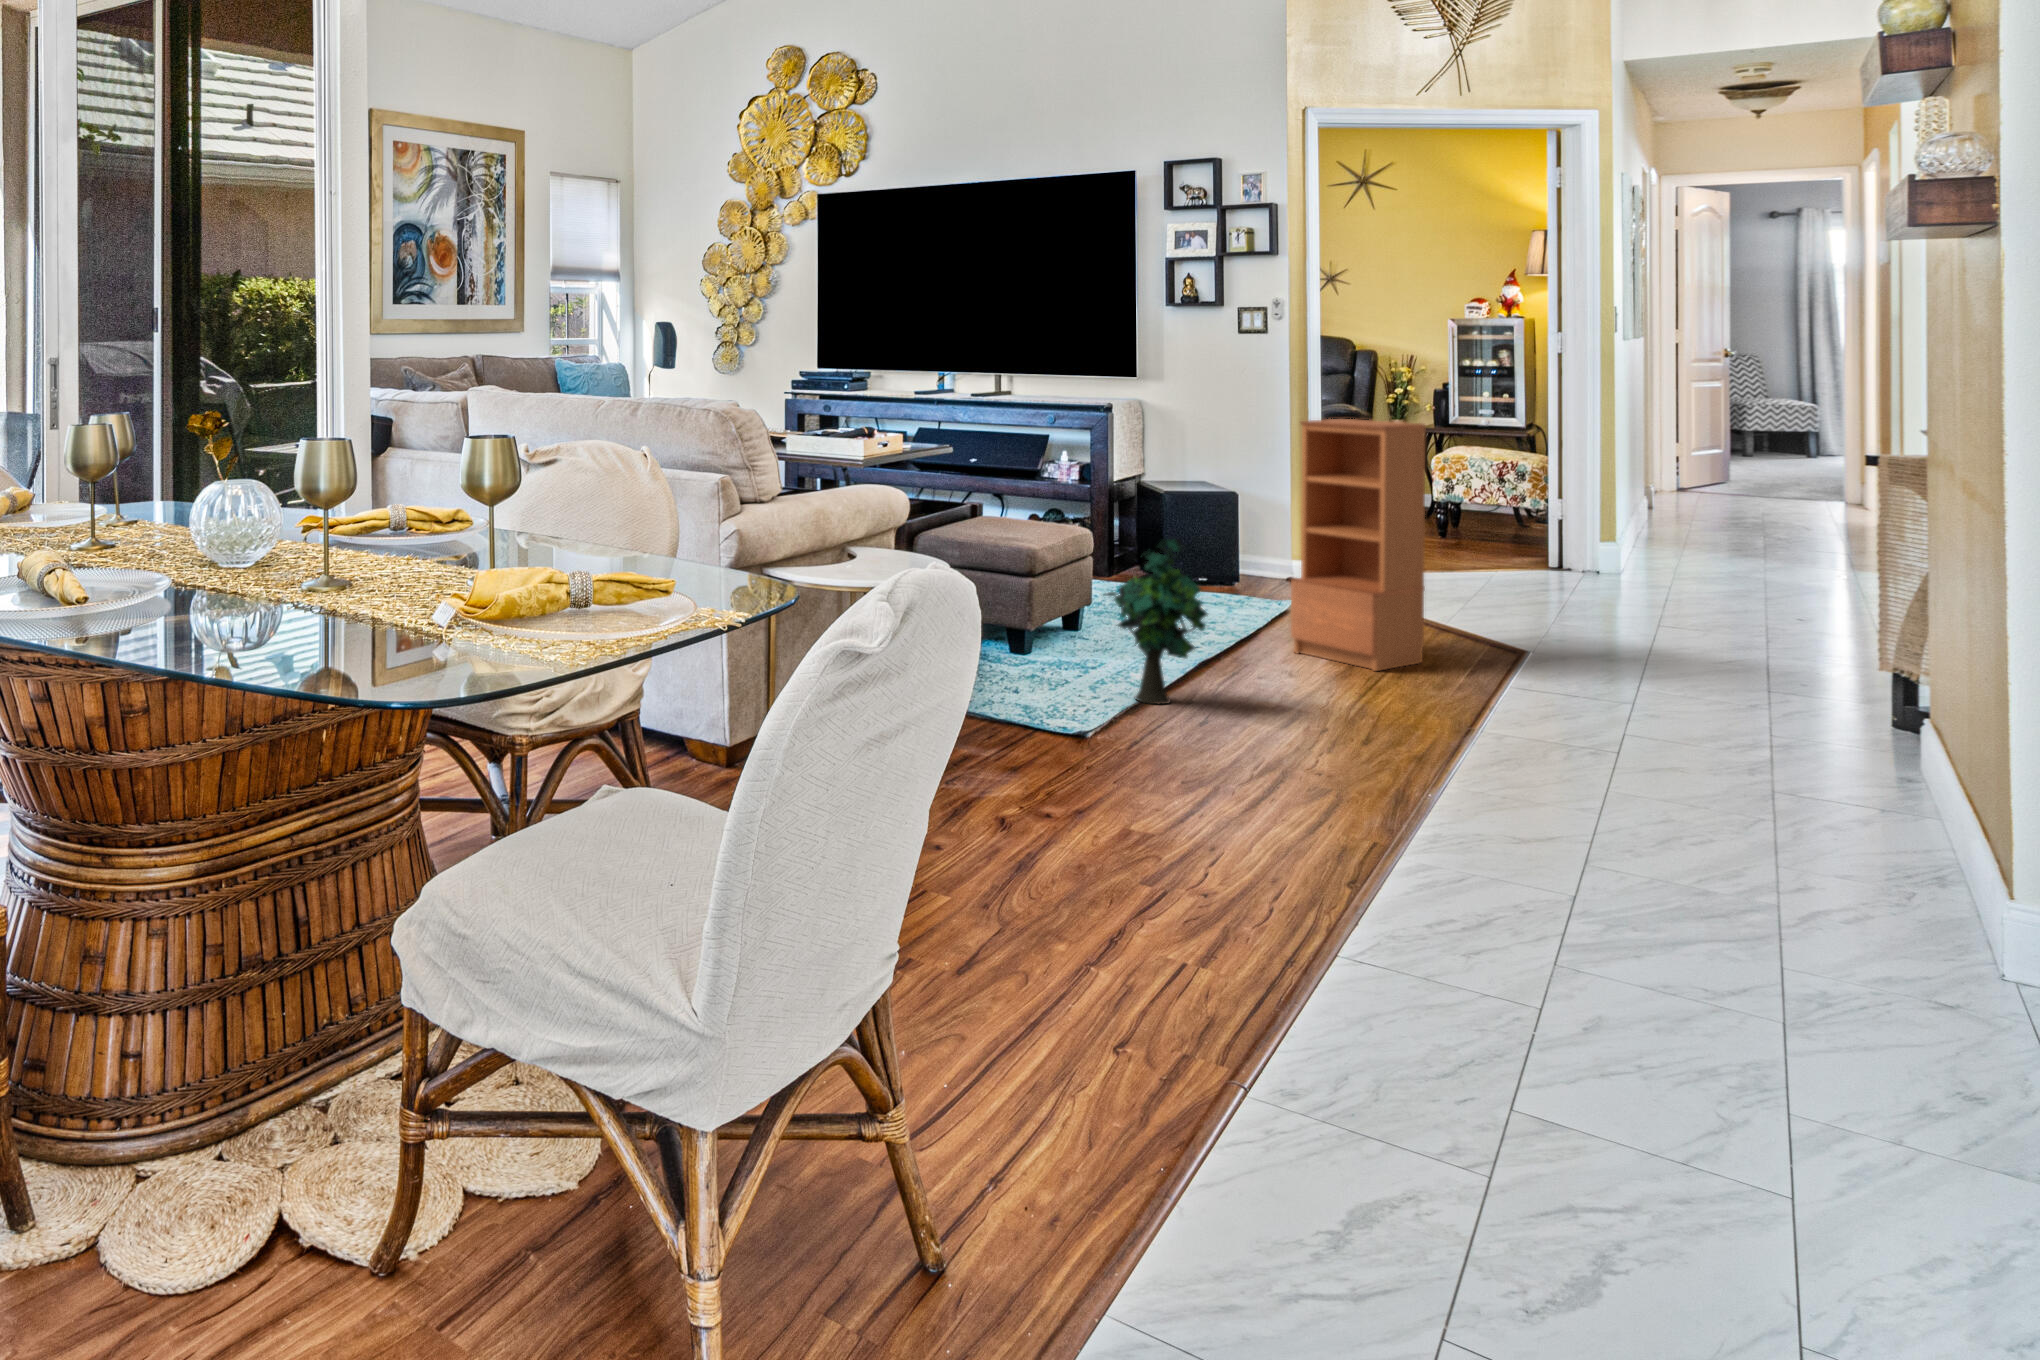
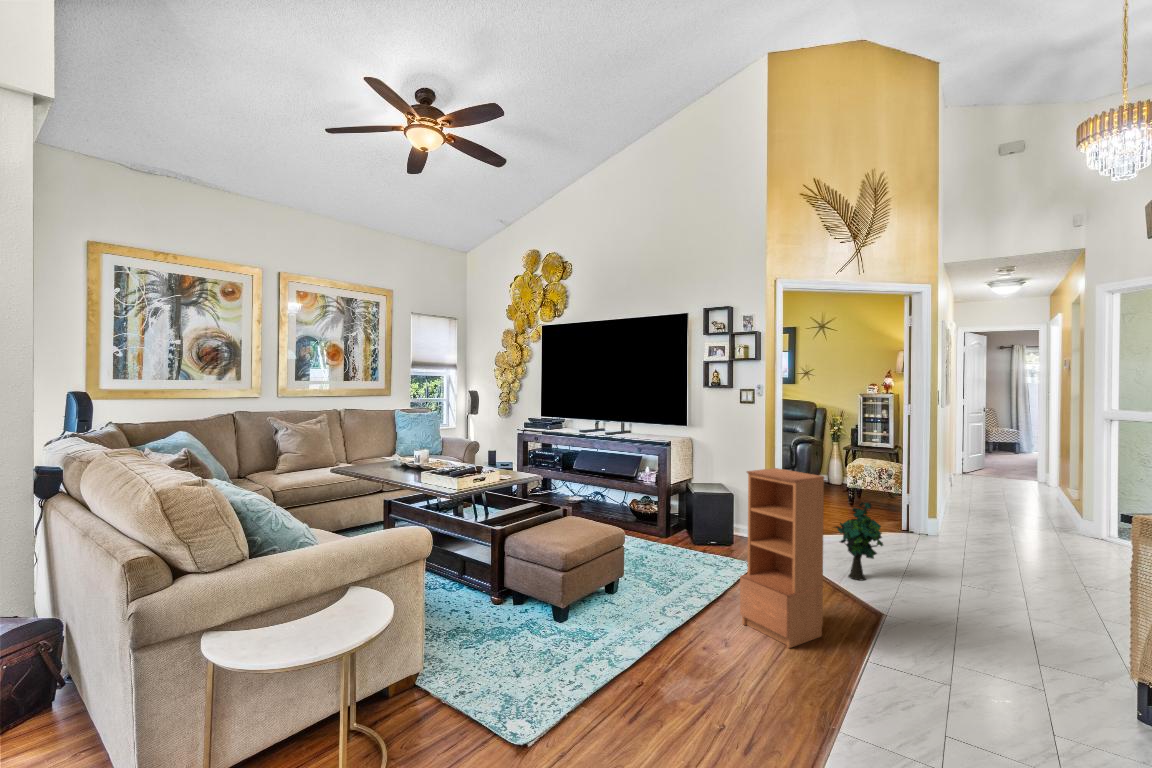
decorative plant: present [1106,539,1207,704] -> present [834,502,883,580]

